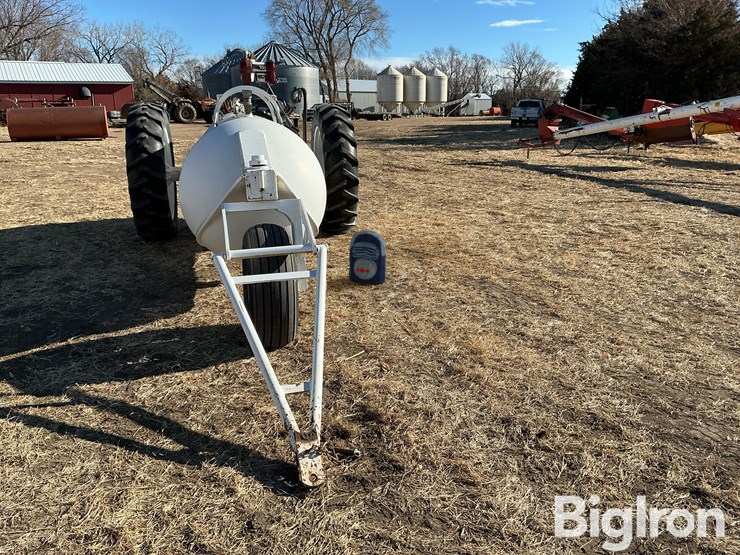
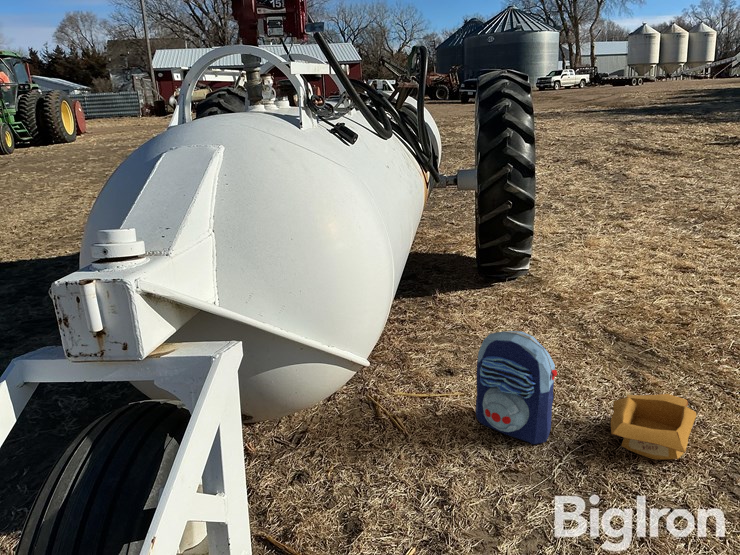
cardboard box: none [411,260,446,283] -> present [610,394,697,459]

